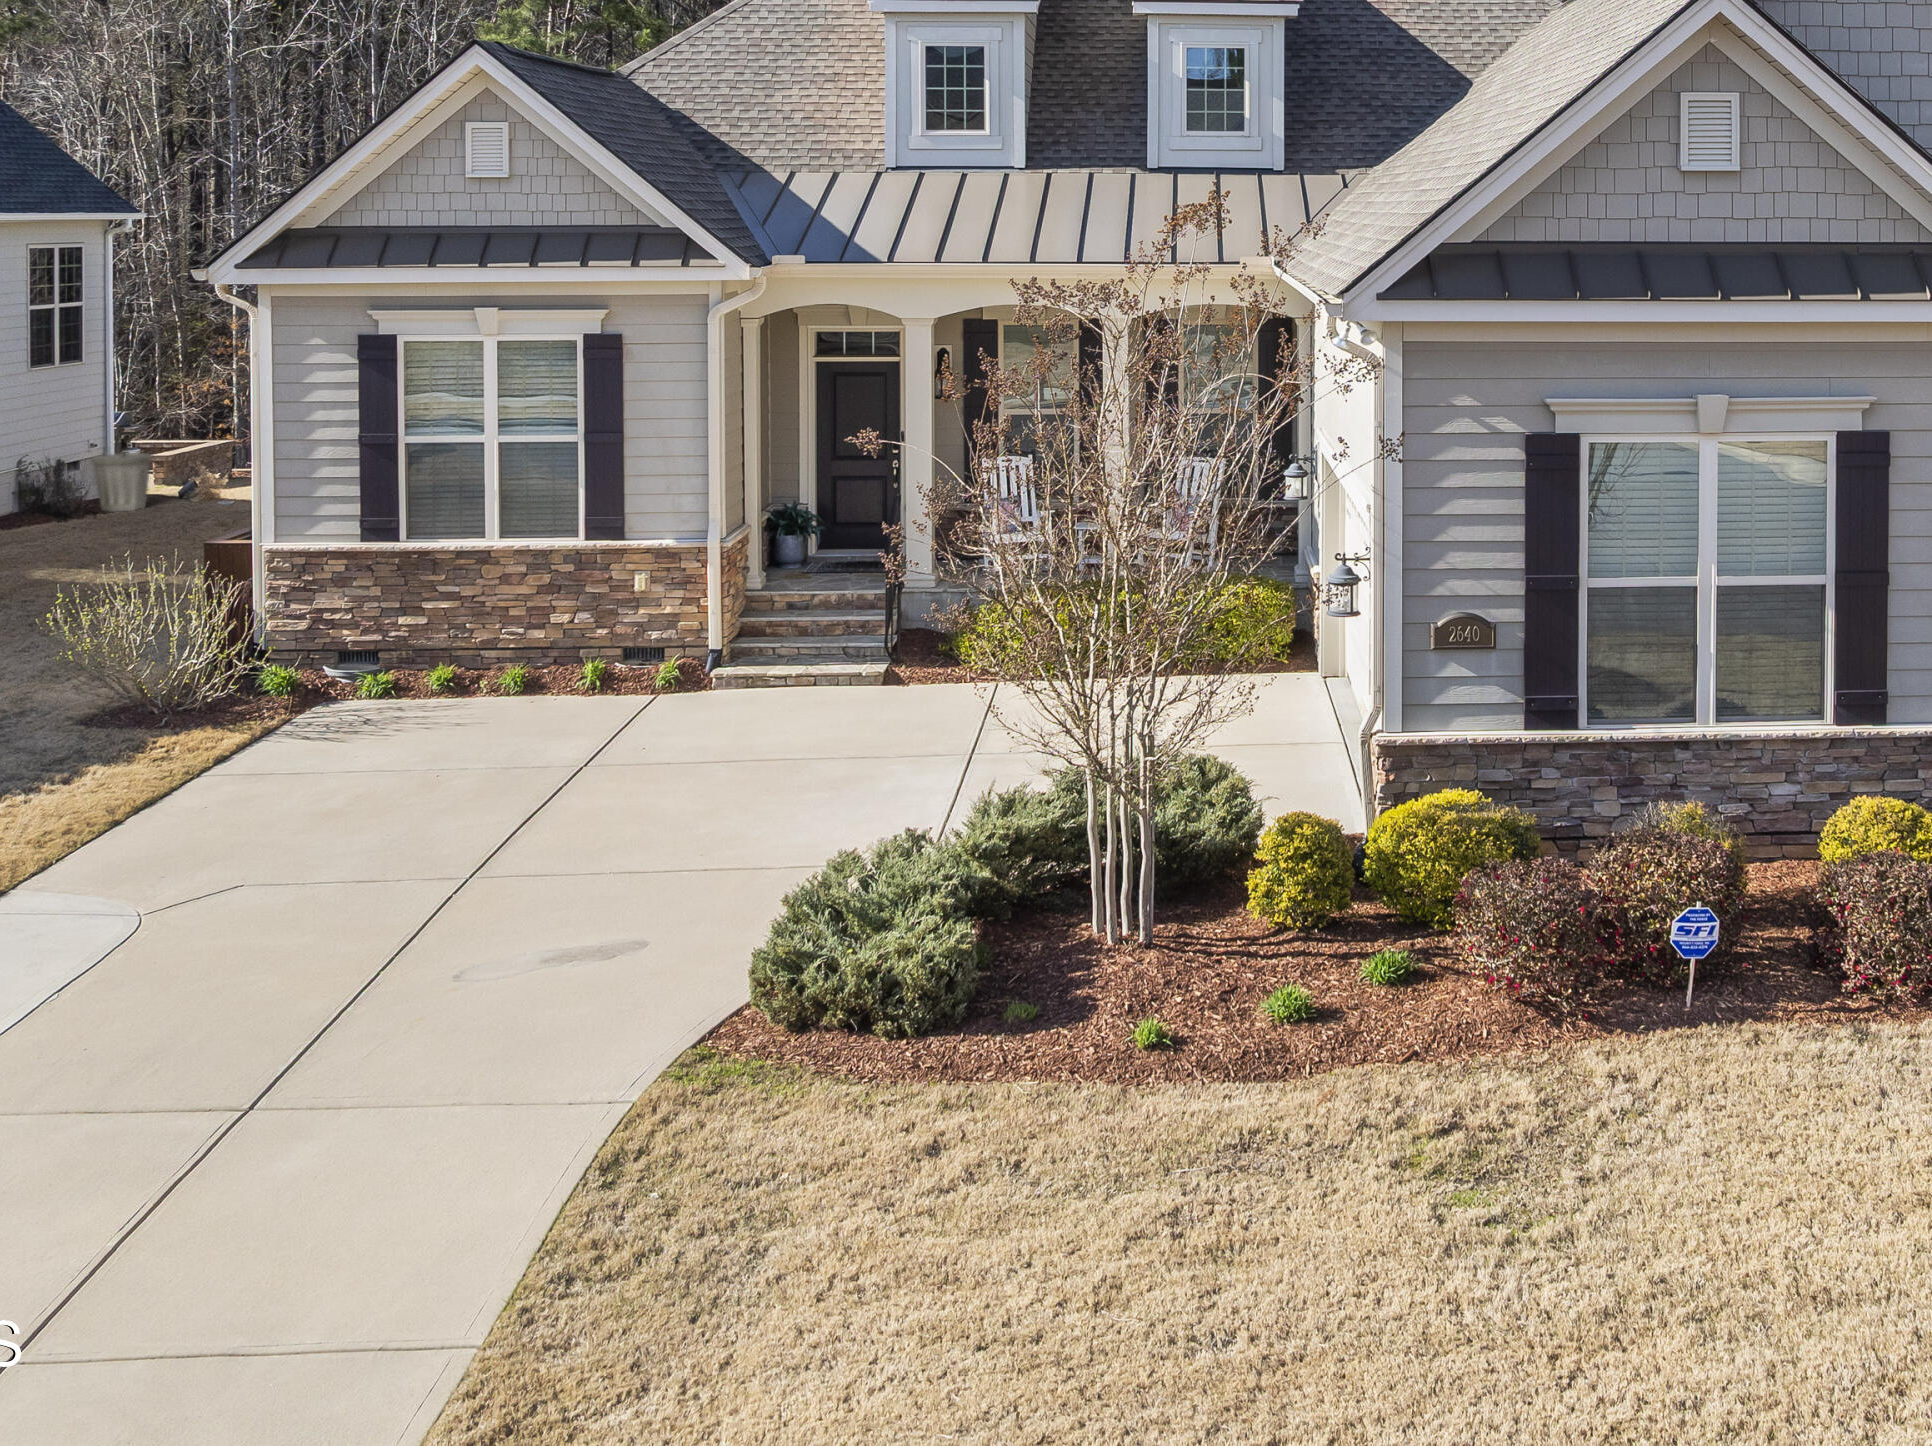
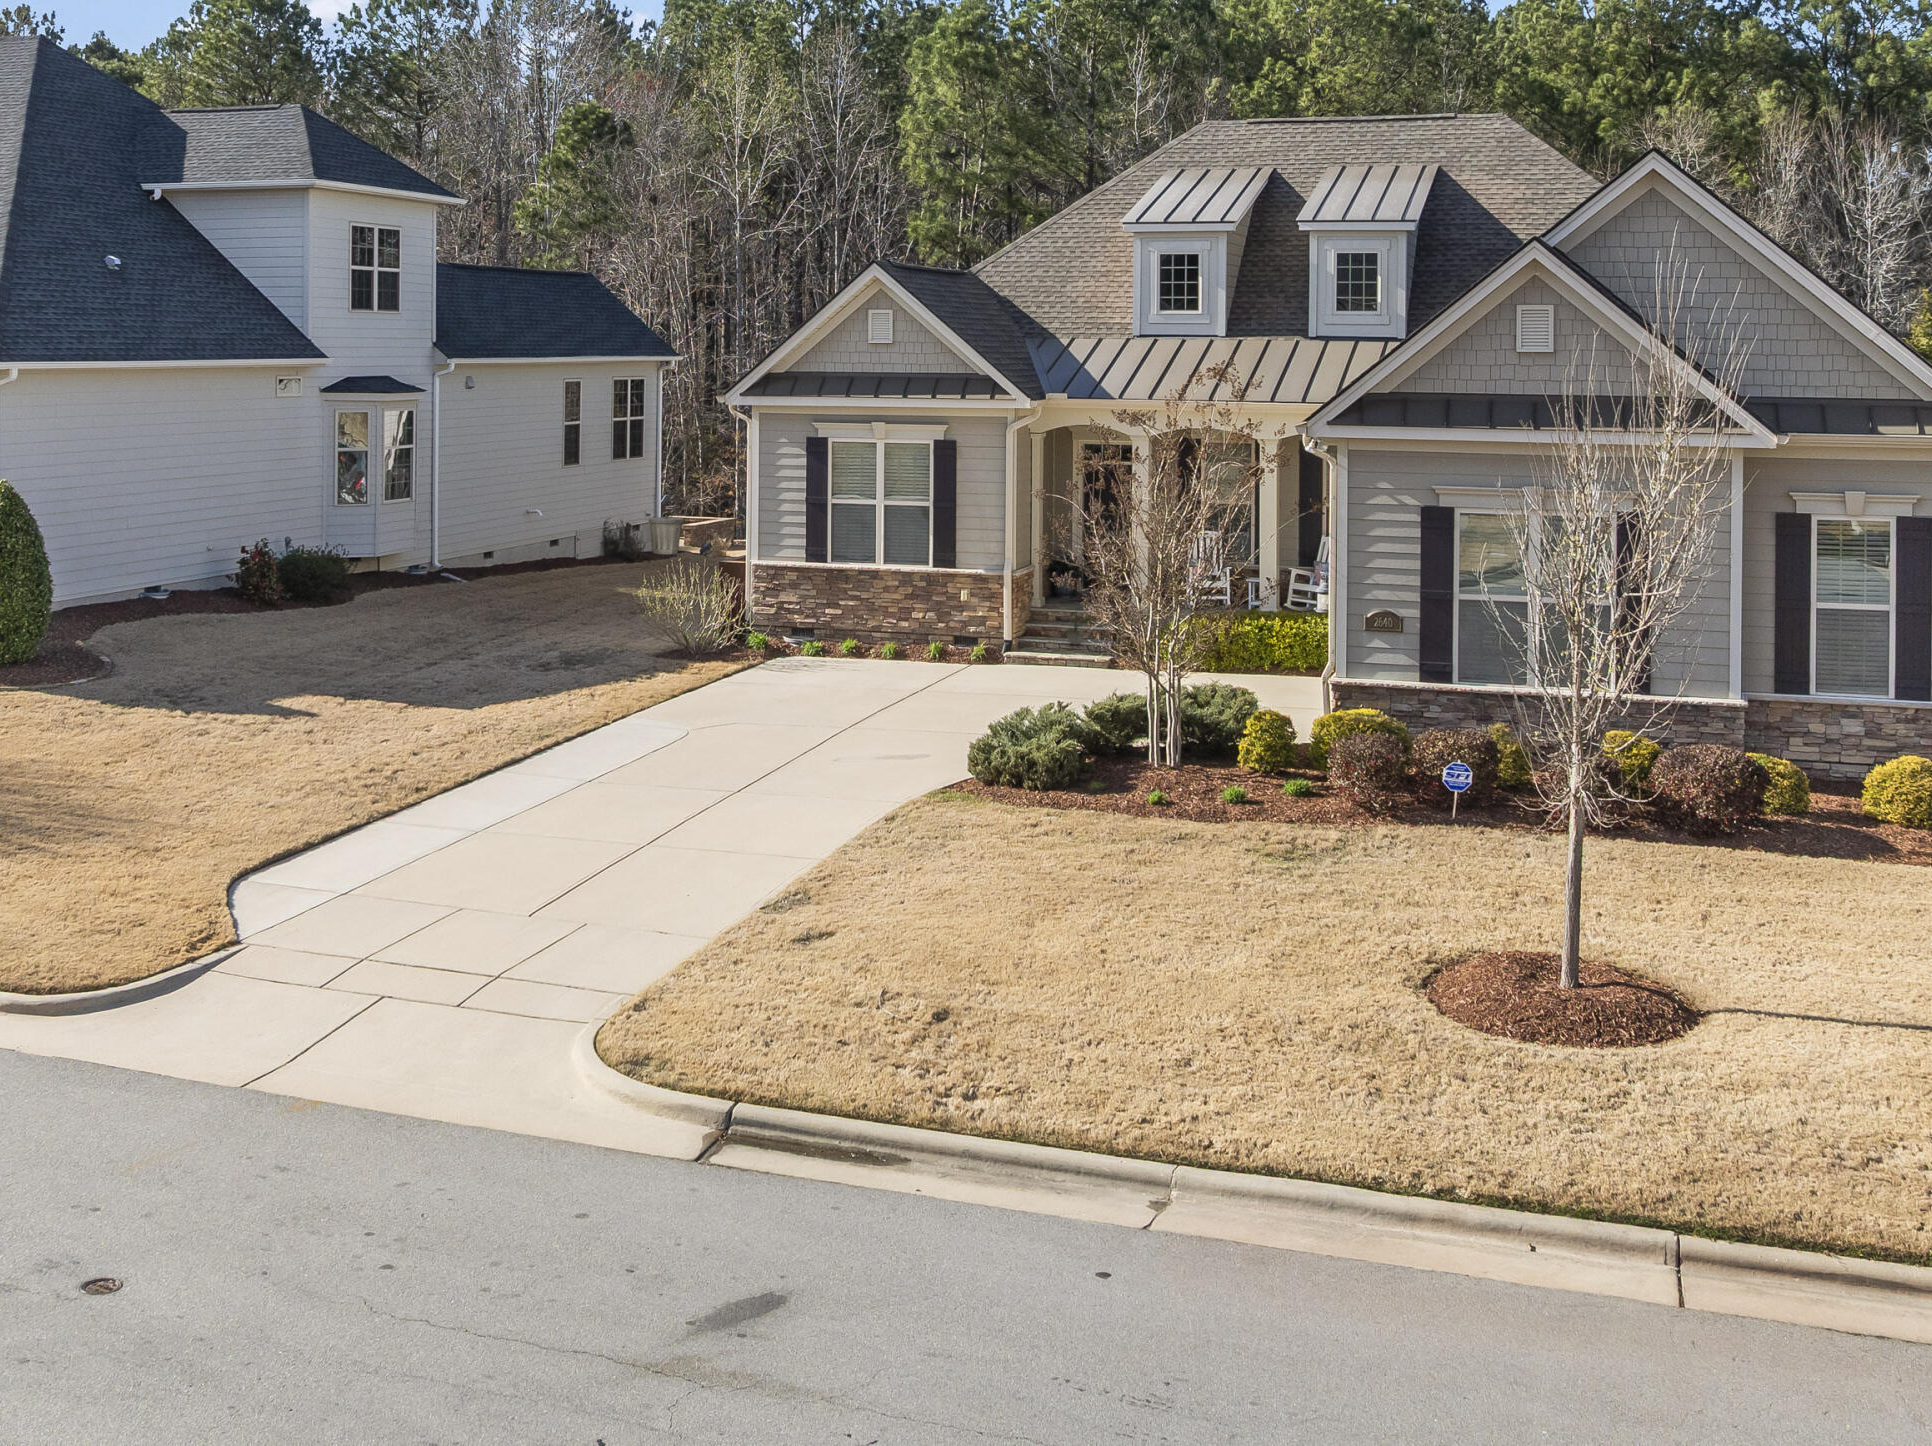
potted plant: none [798,568,842,637] -> present [1065,613,1089,645]

